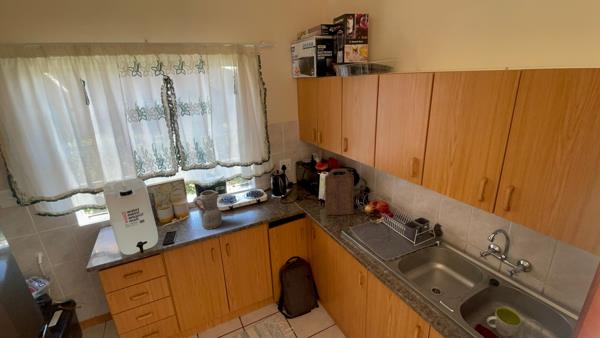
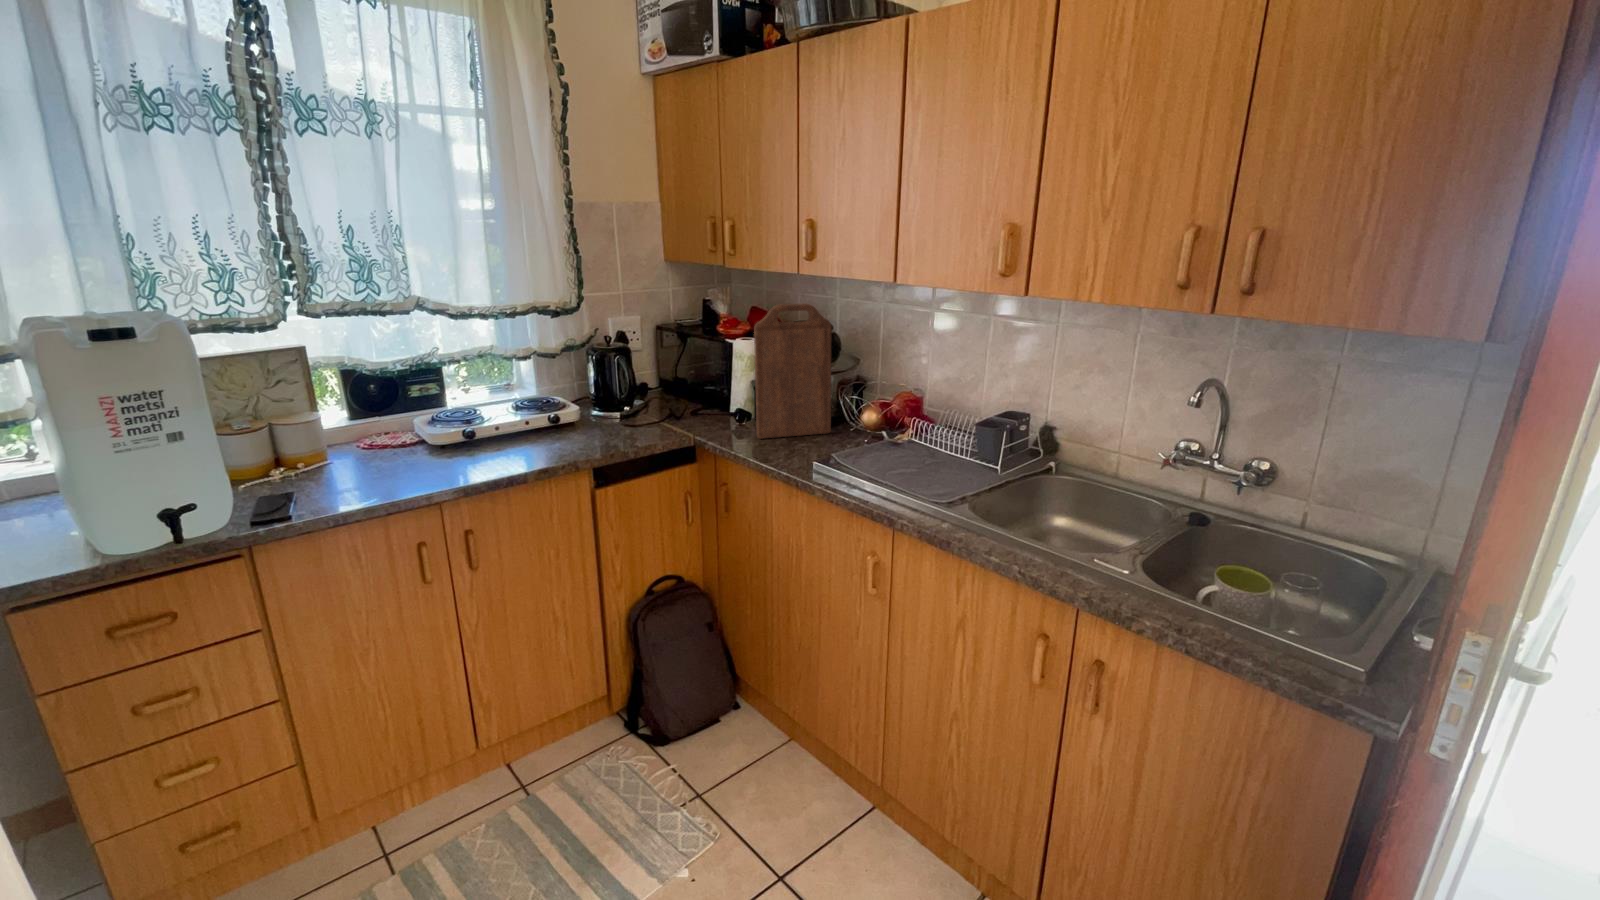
ceramic pitcher: present [193,190,222,229] -> none [355,367,449,485]

